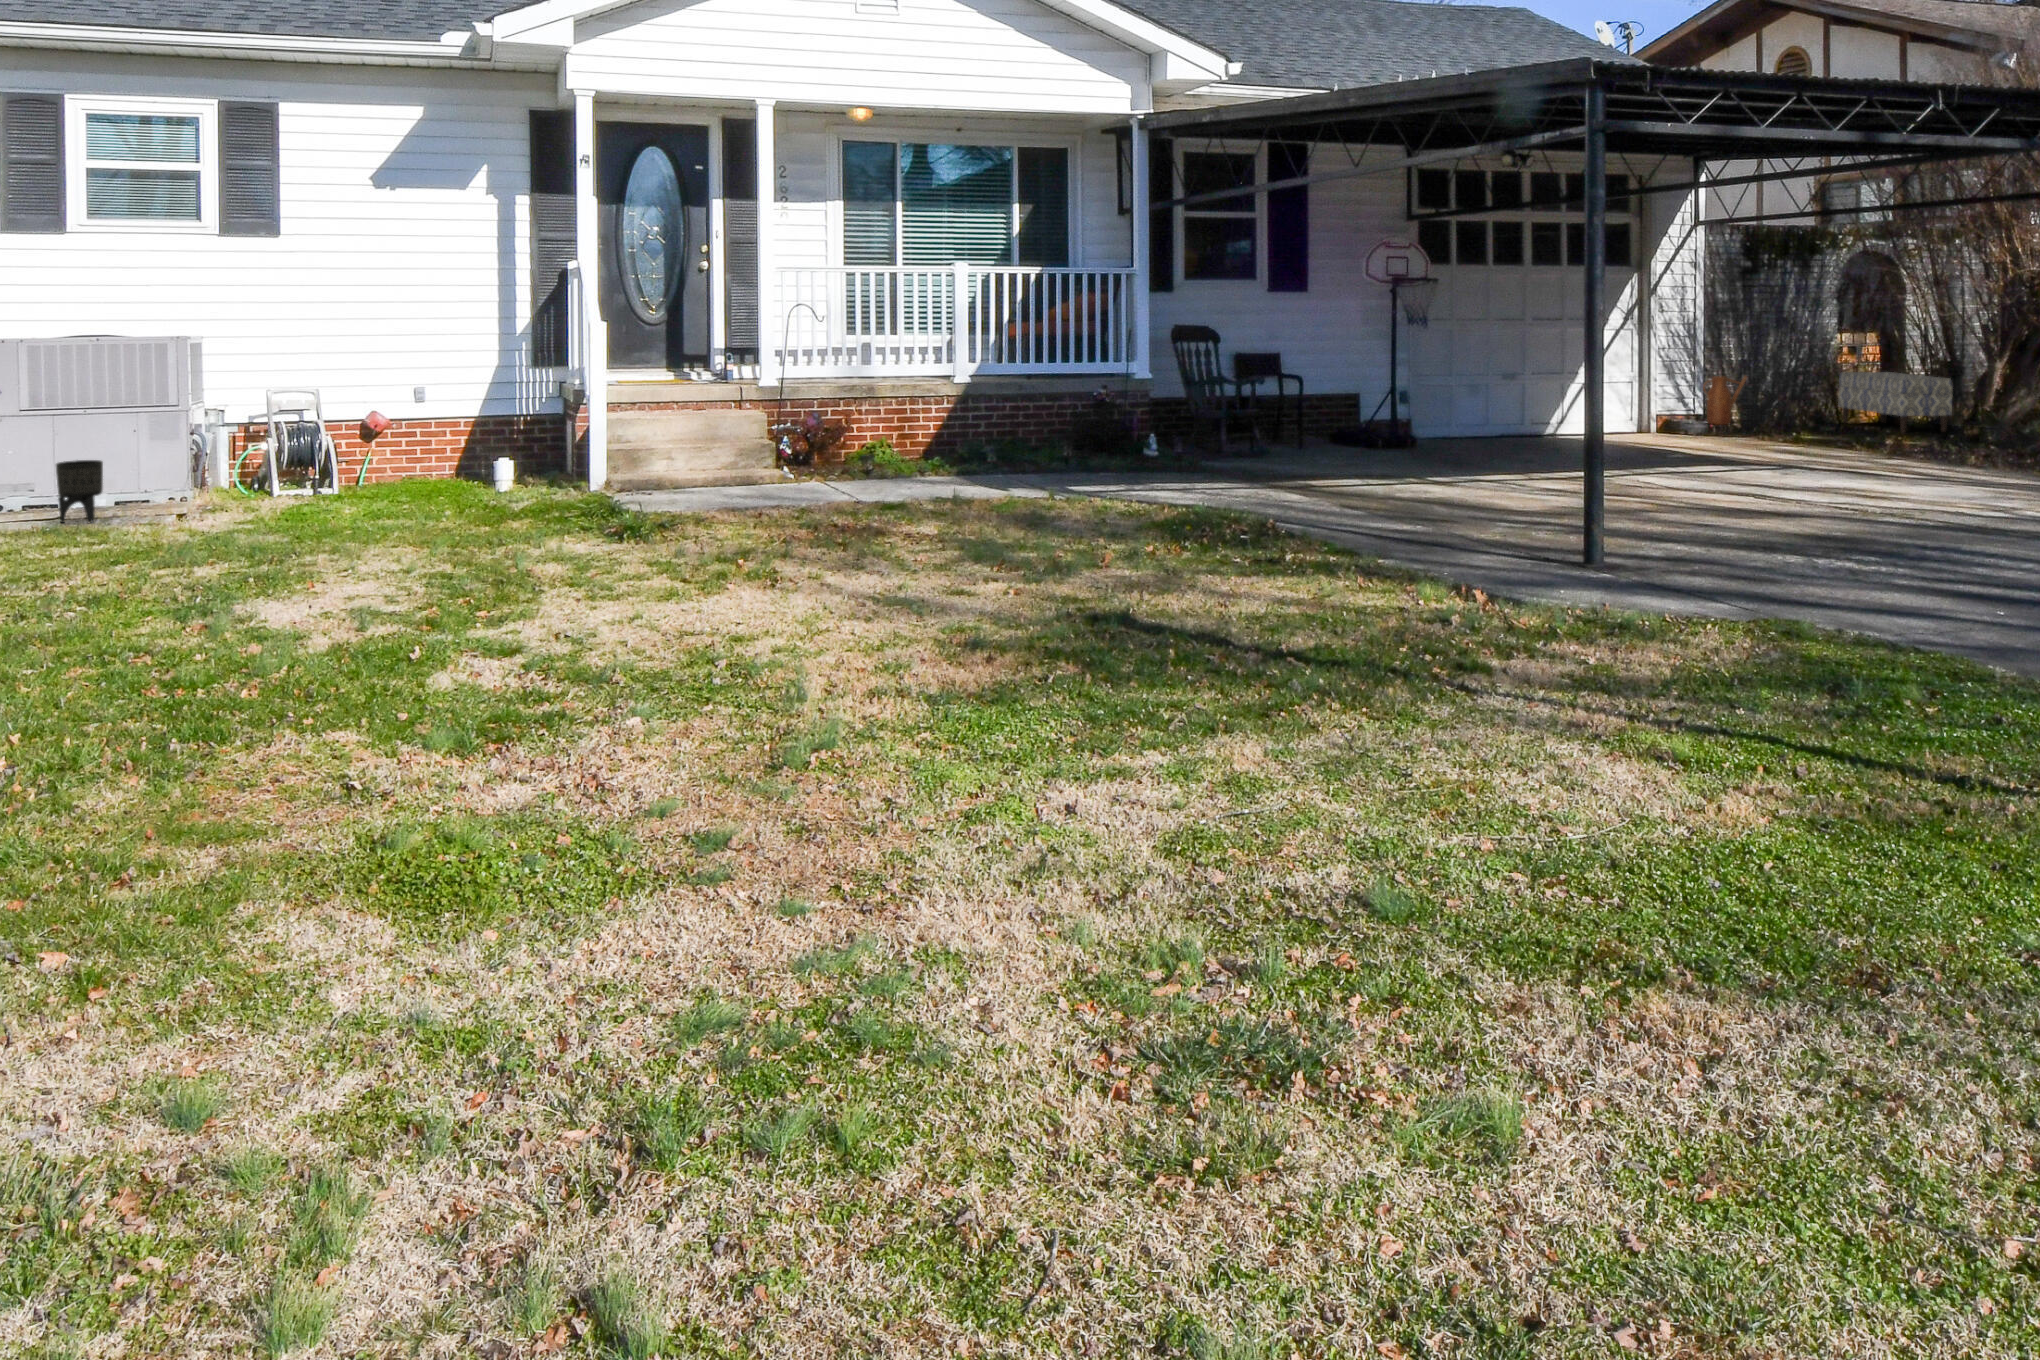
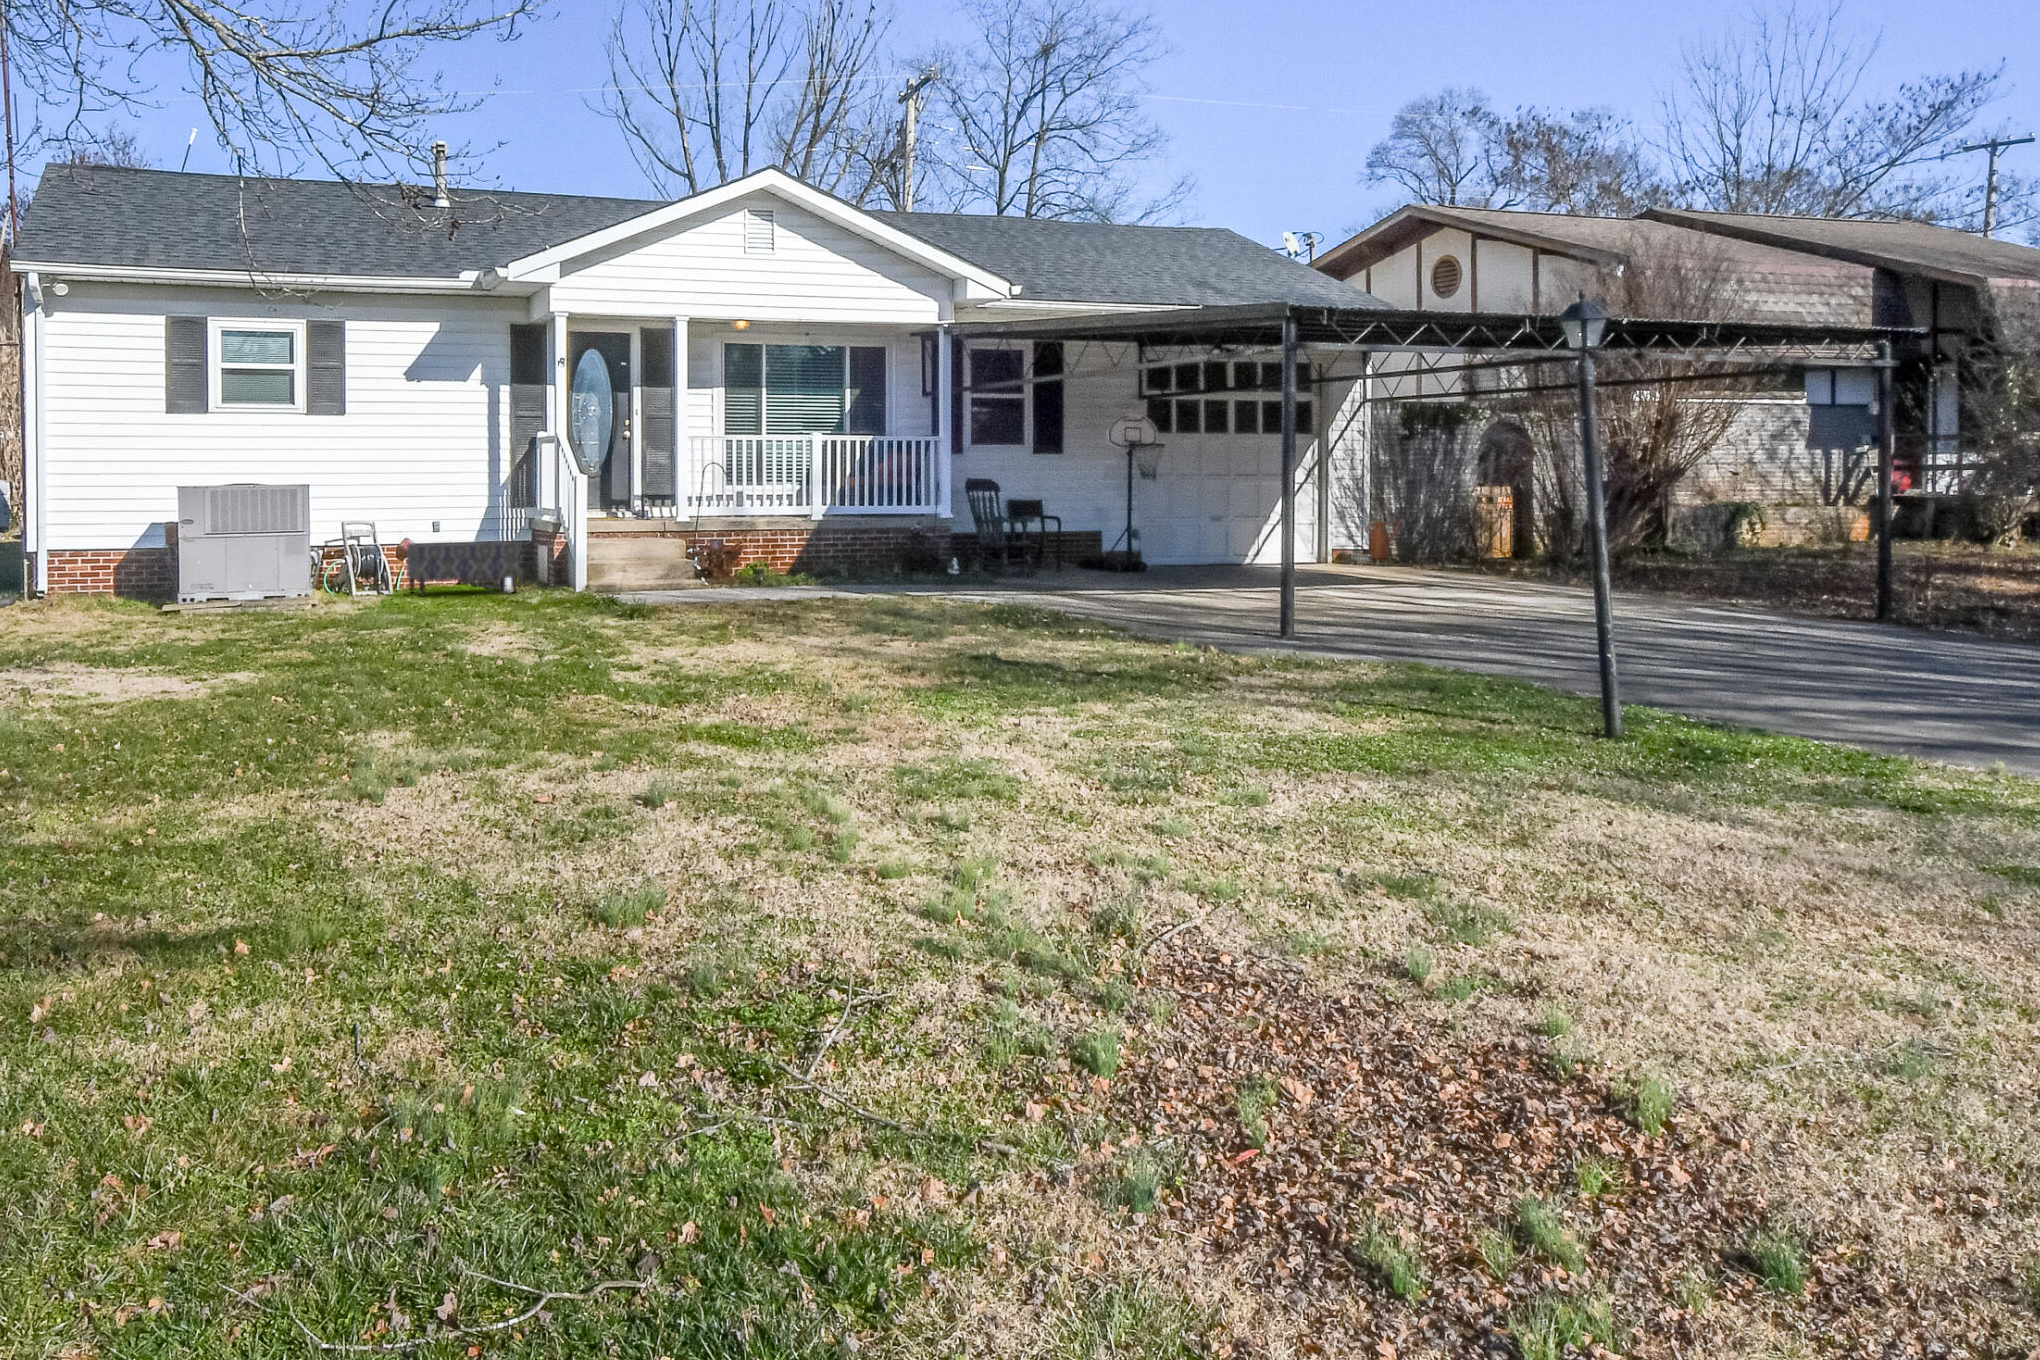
bench: present [1838,372,1953,433] -> present [406,541,520,596]
planter: present [56,460,103,523] -> none [230,569,259,612]

